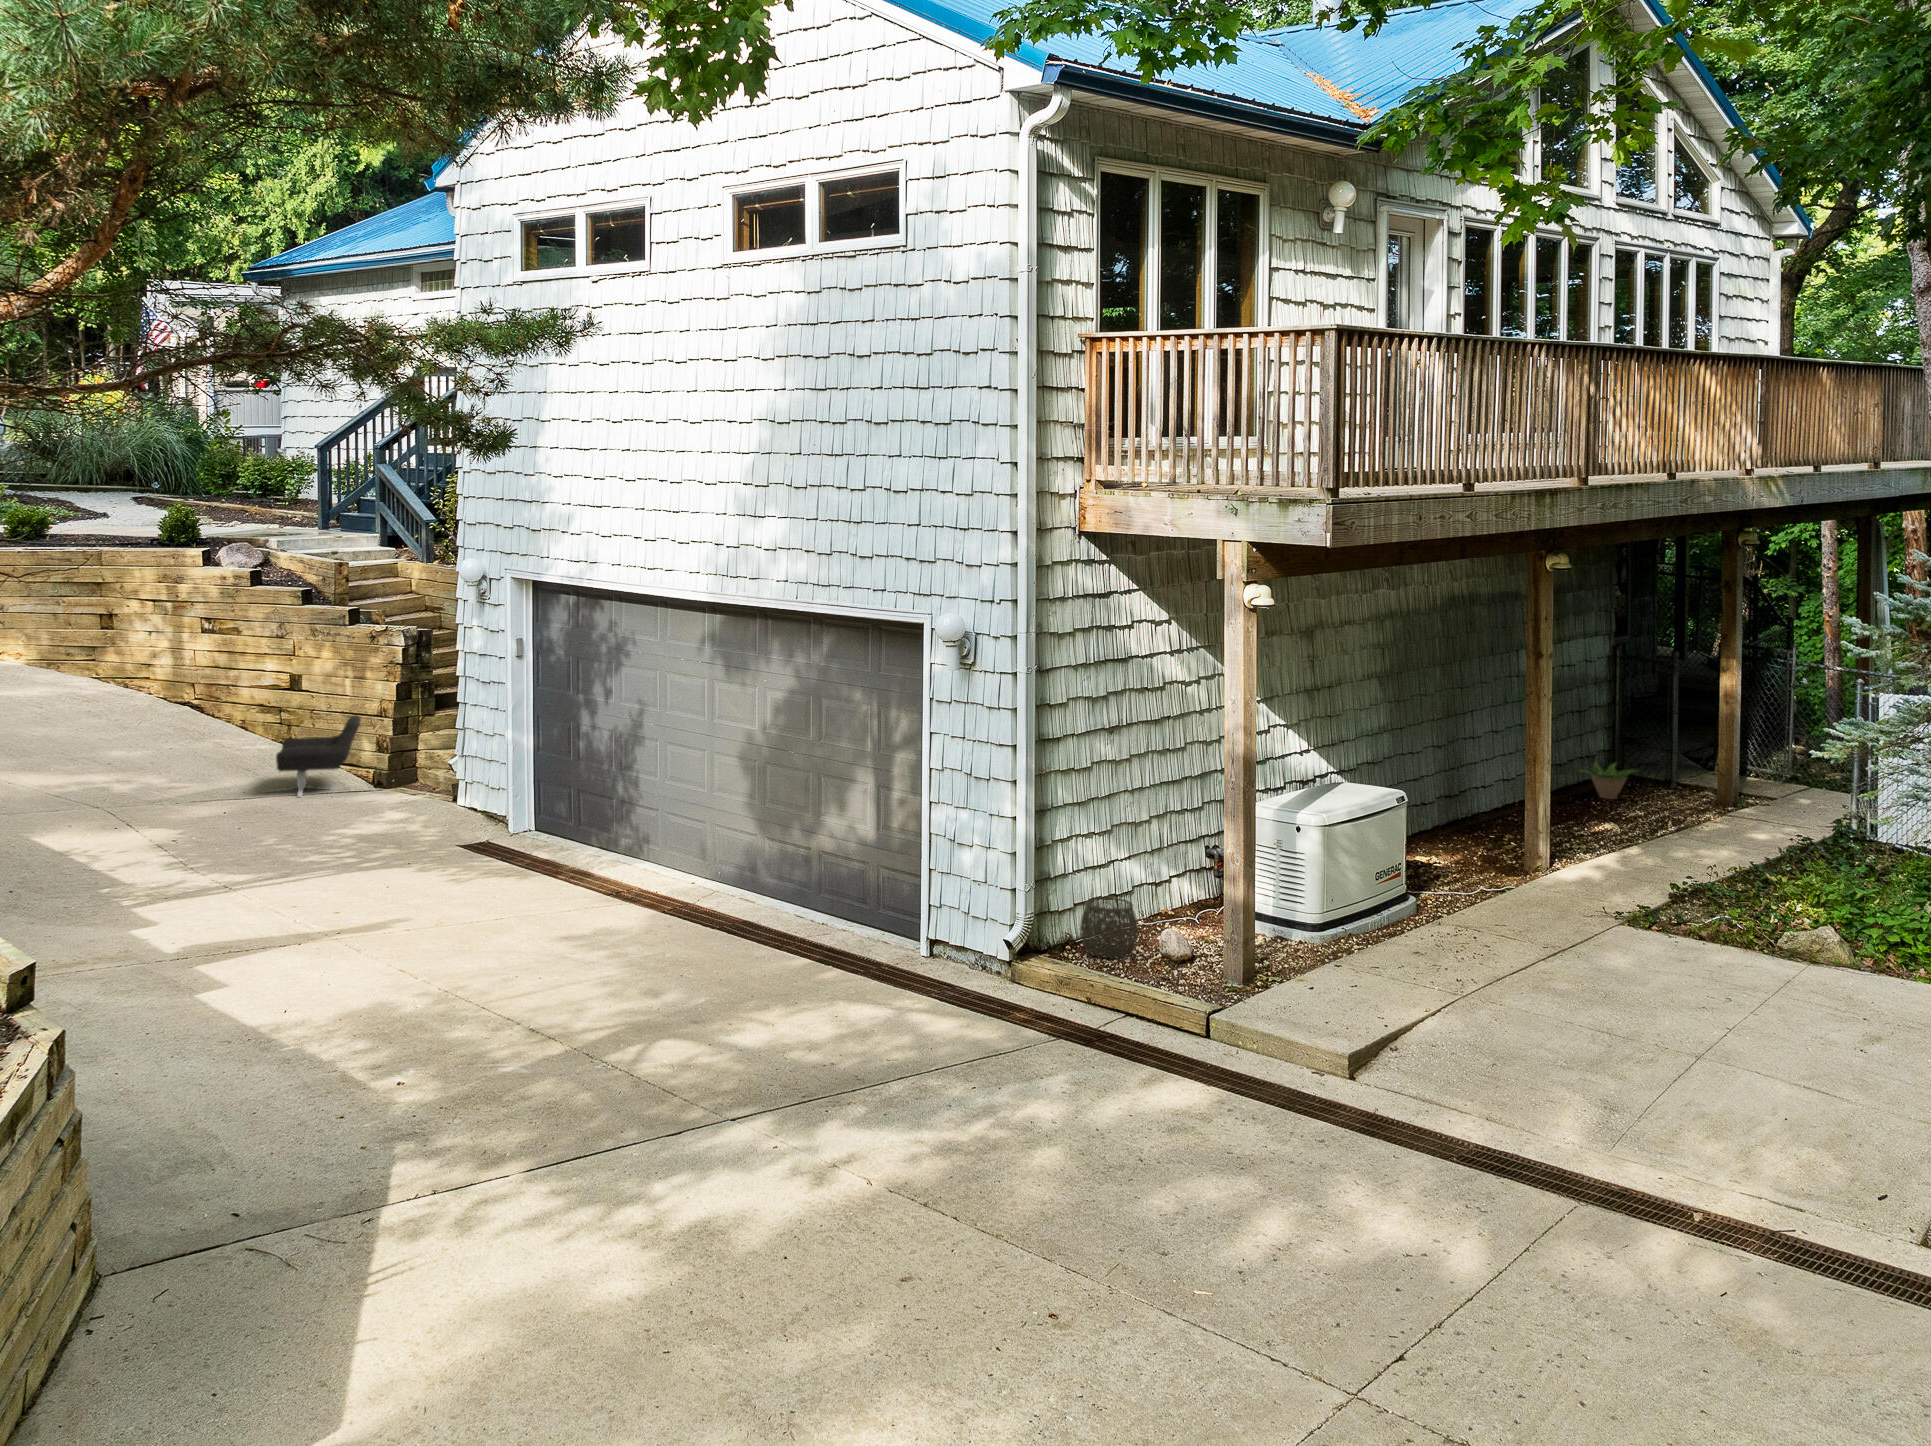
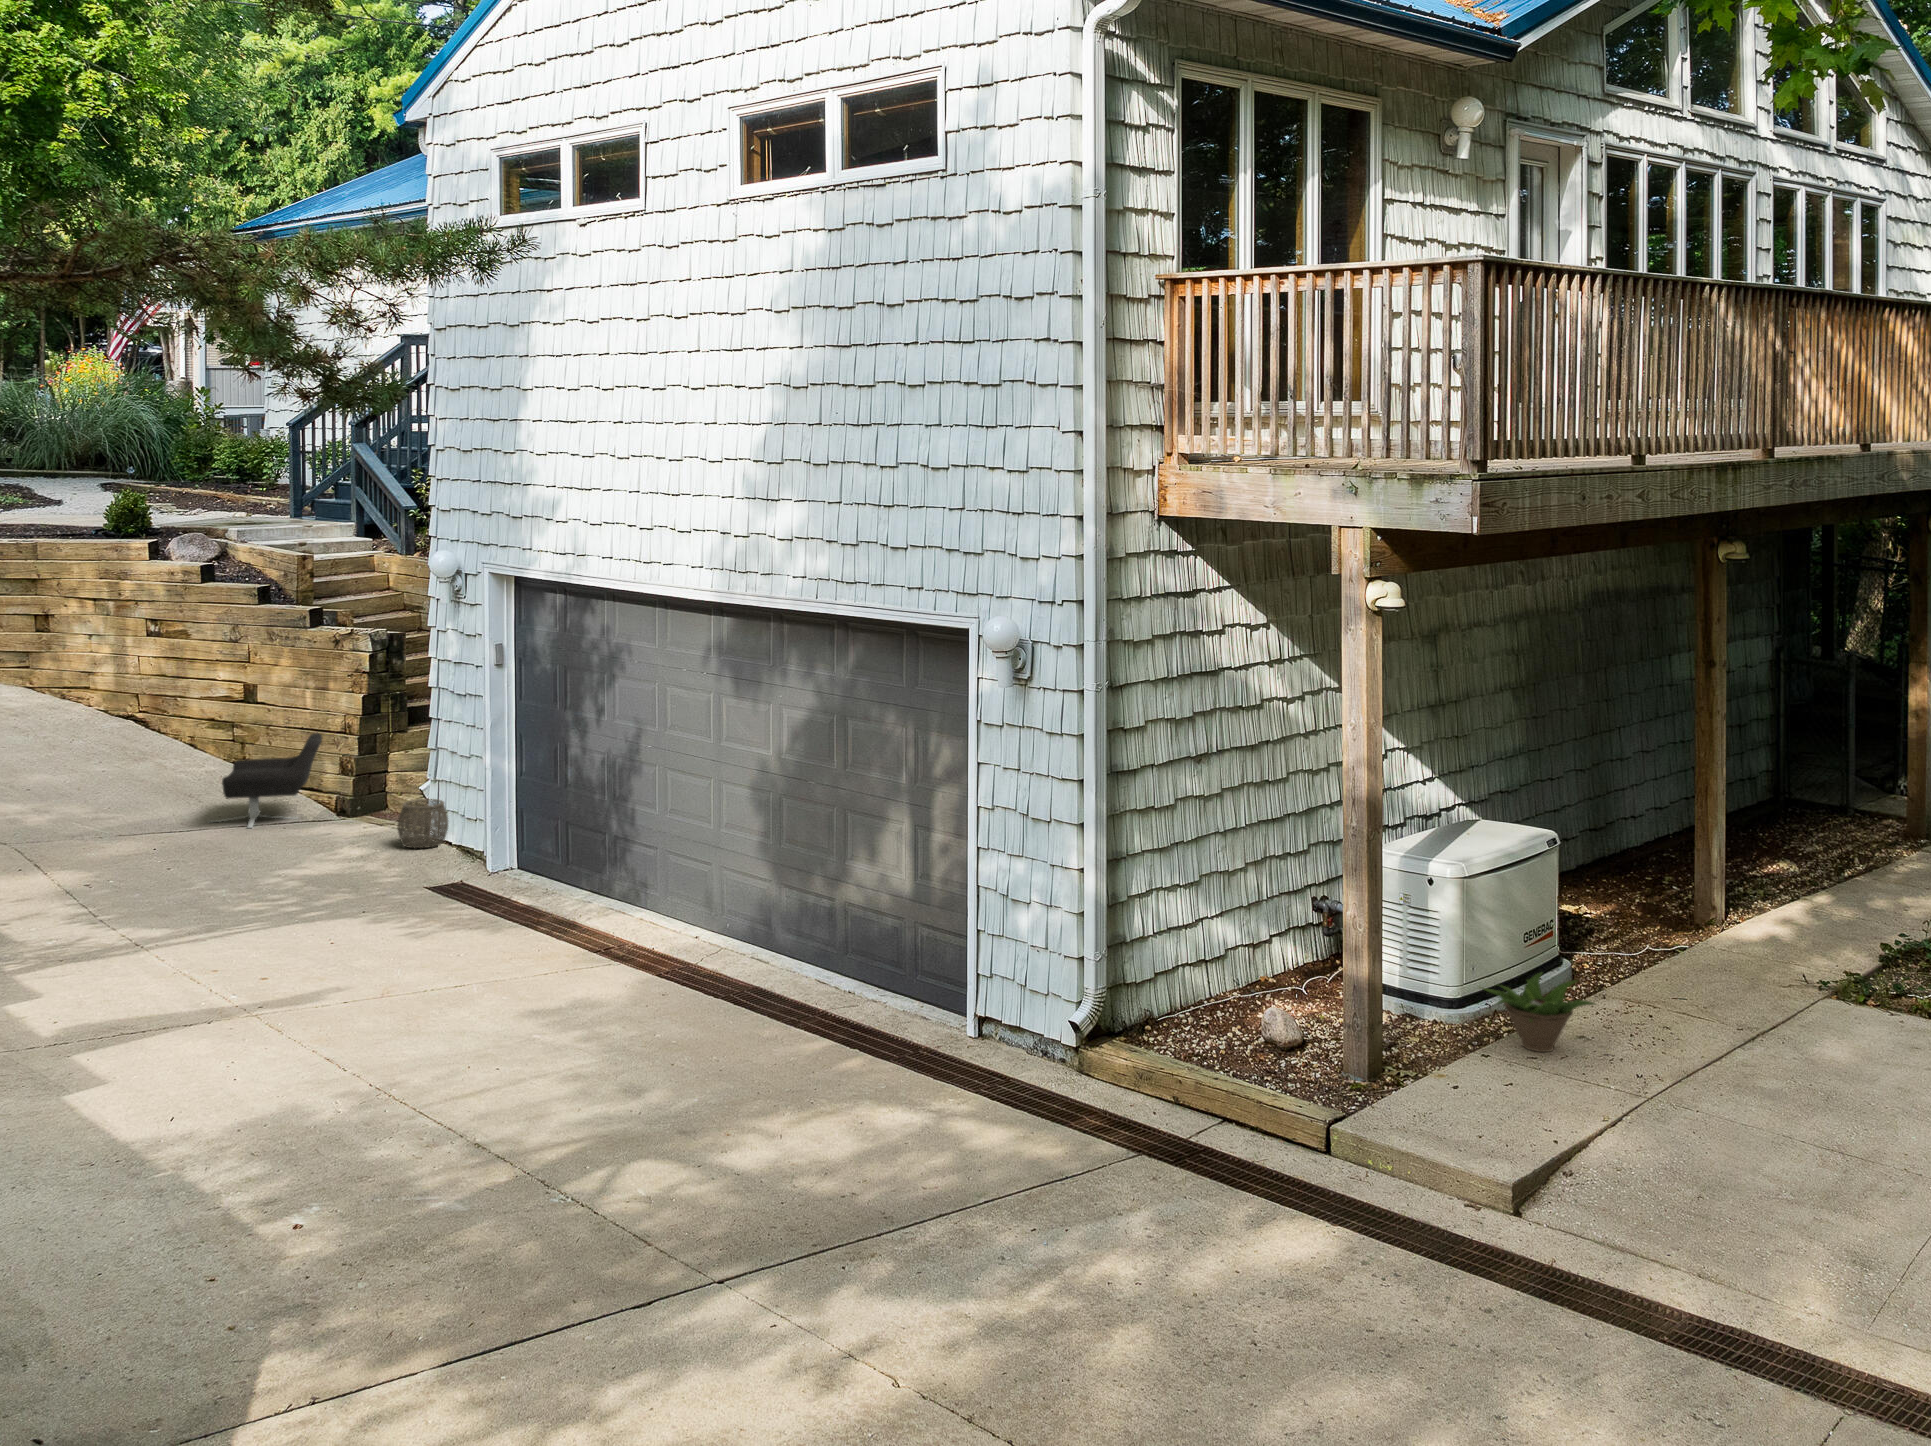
decorative plant: present [1585,762,1636,799] -> present [1482,972,1595,1052]
woven basket: present [1080,897,1138,958] -> present [398,799,448,848]

